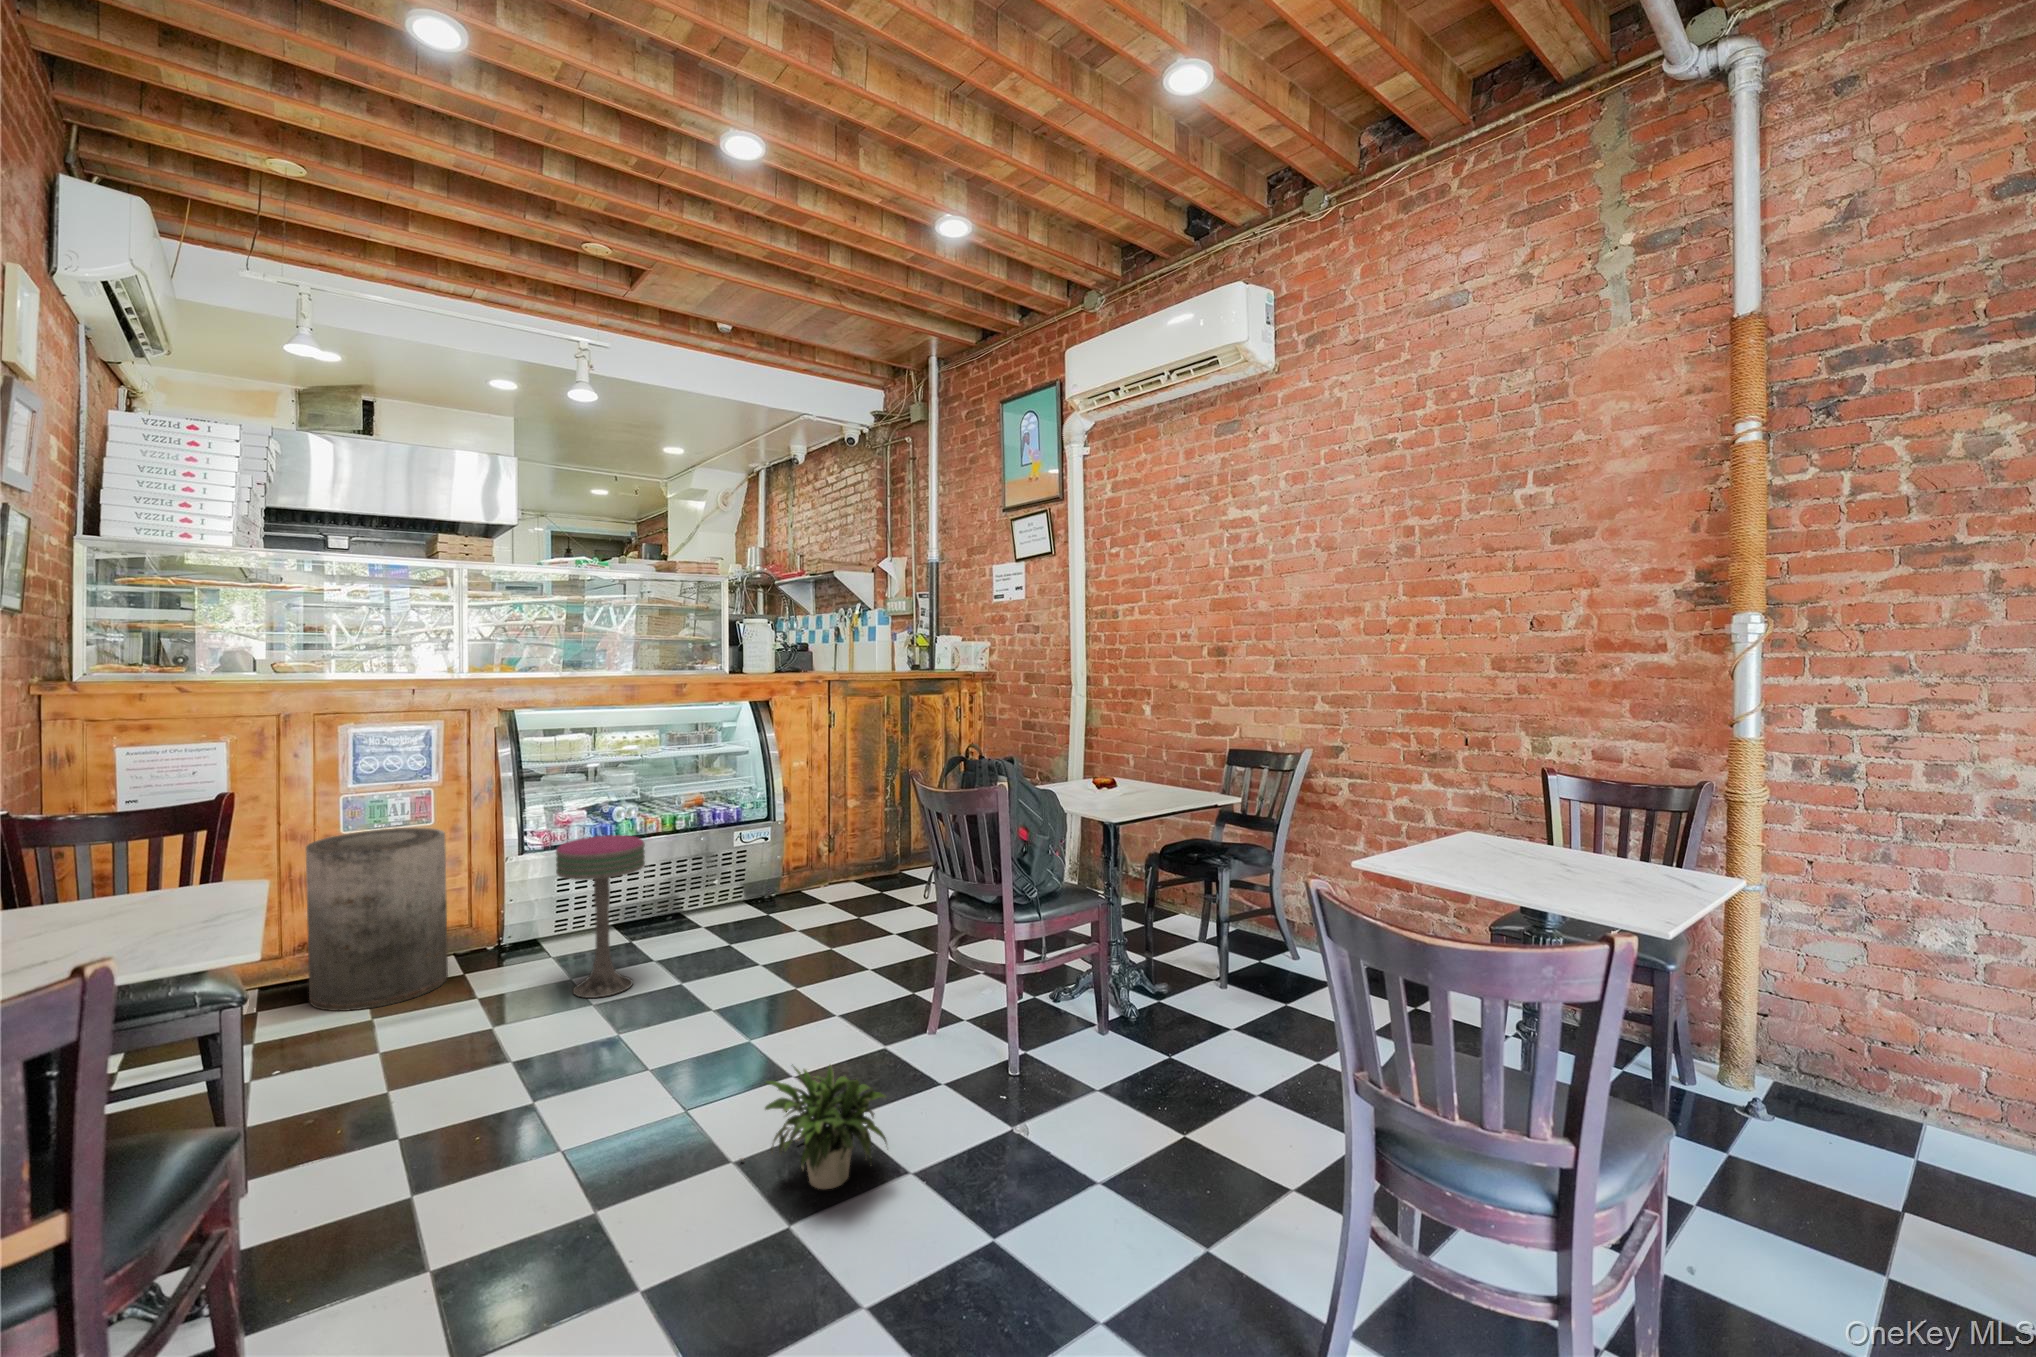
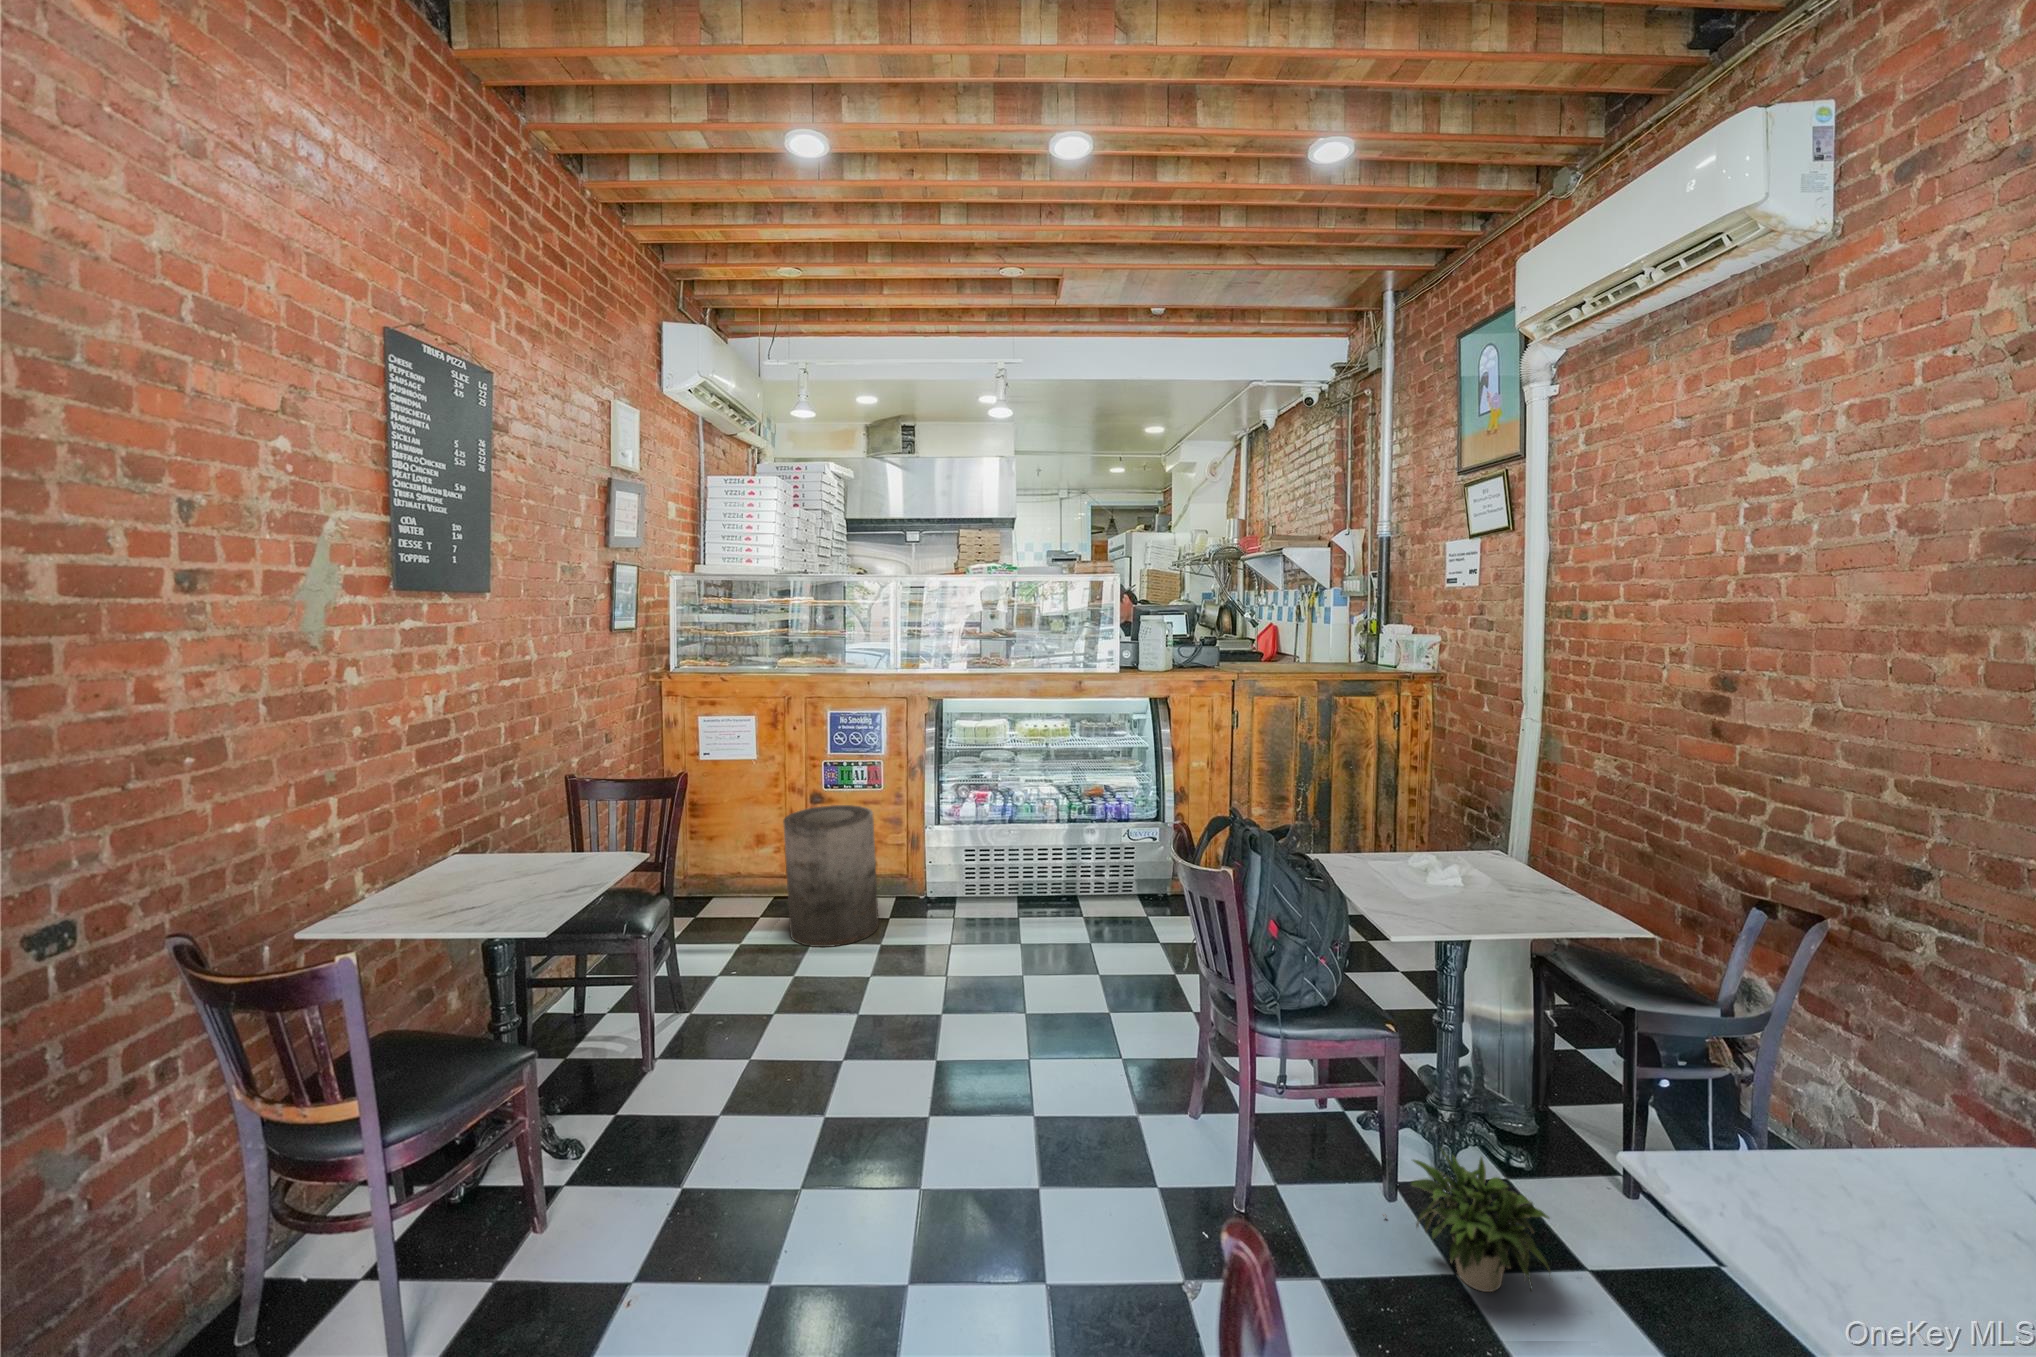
bar stool: present [556,835,645,998] -> none [923,837,994,981]
potted plant: present [741,1065,887,1189] -> present [1383,1151,1551,1292]

